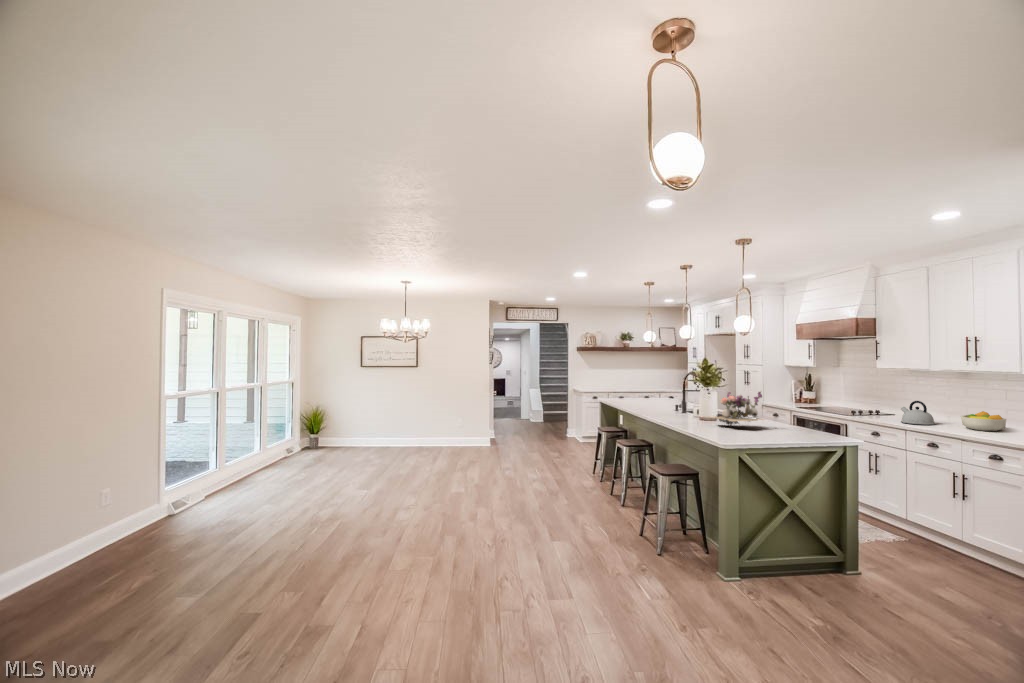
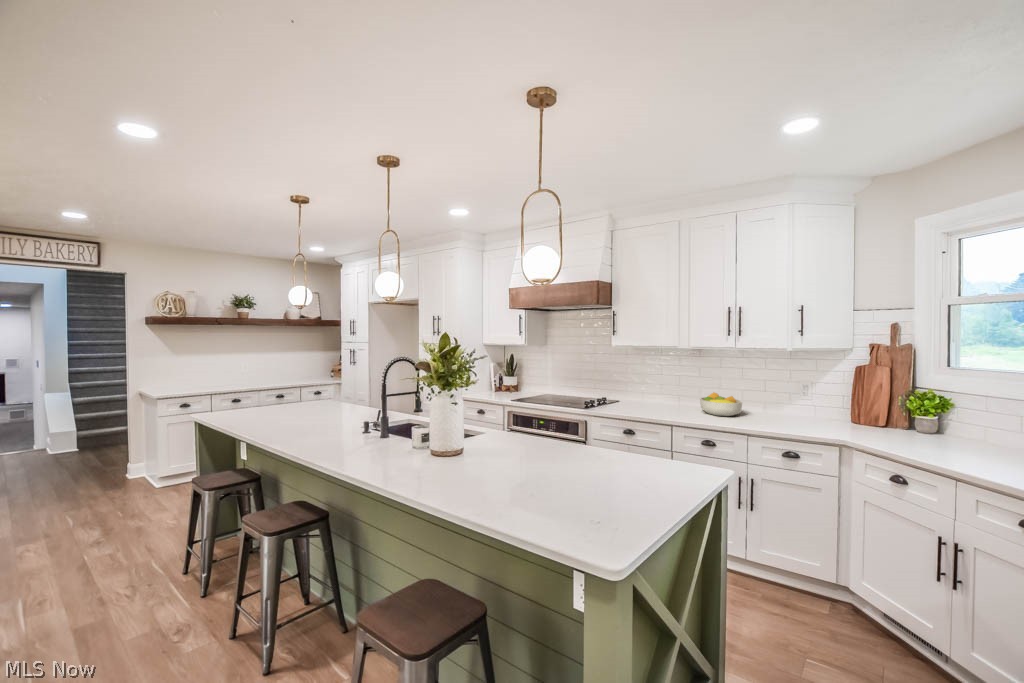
flower arrangement: present [715,392,763,425] -> none [471,394,562,469]
kettle: present [901,401,935,425] -> none [640,385,676,414]

